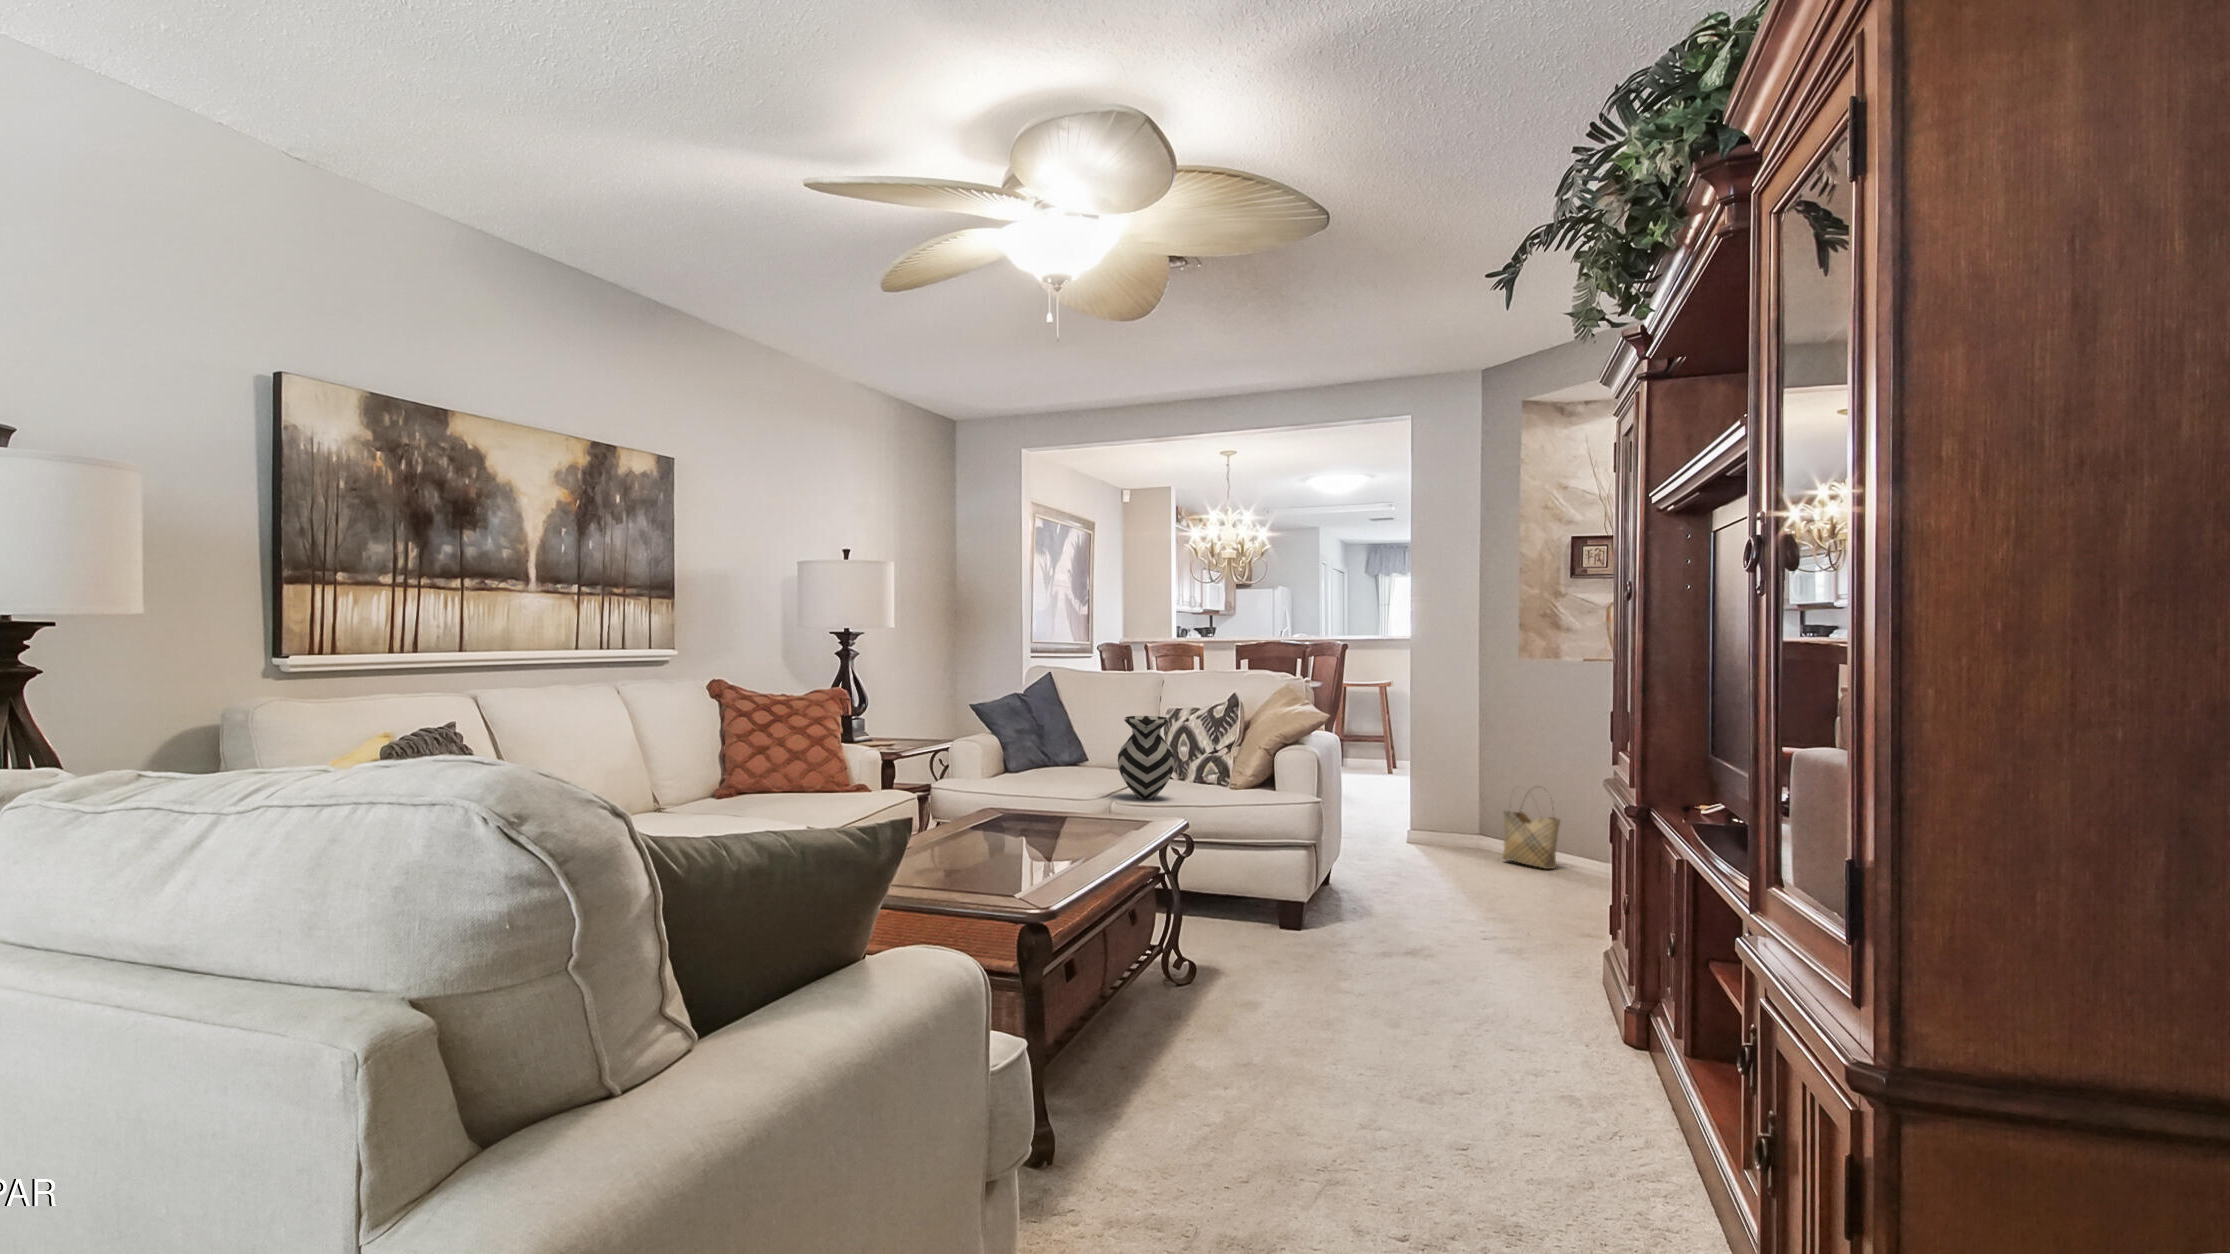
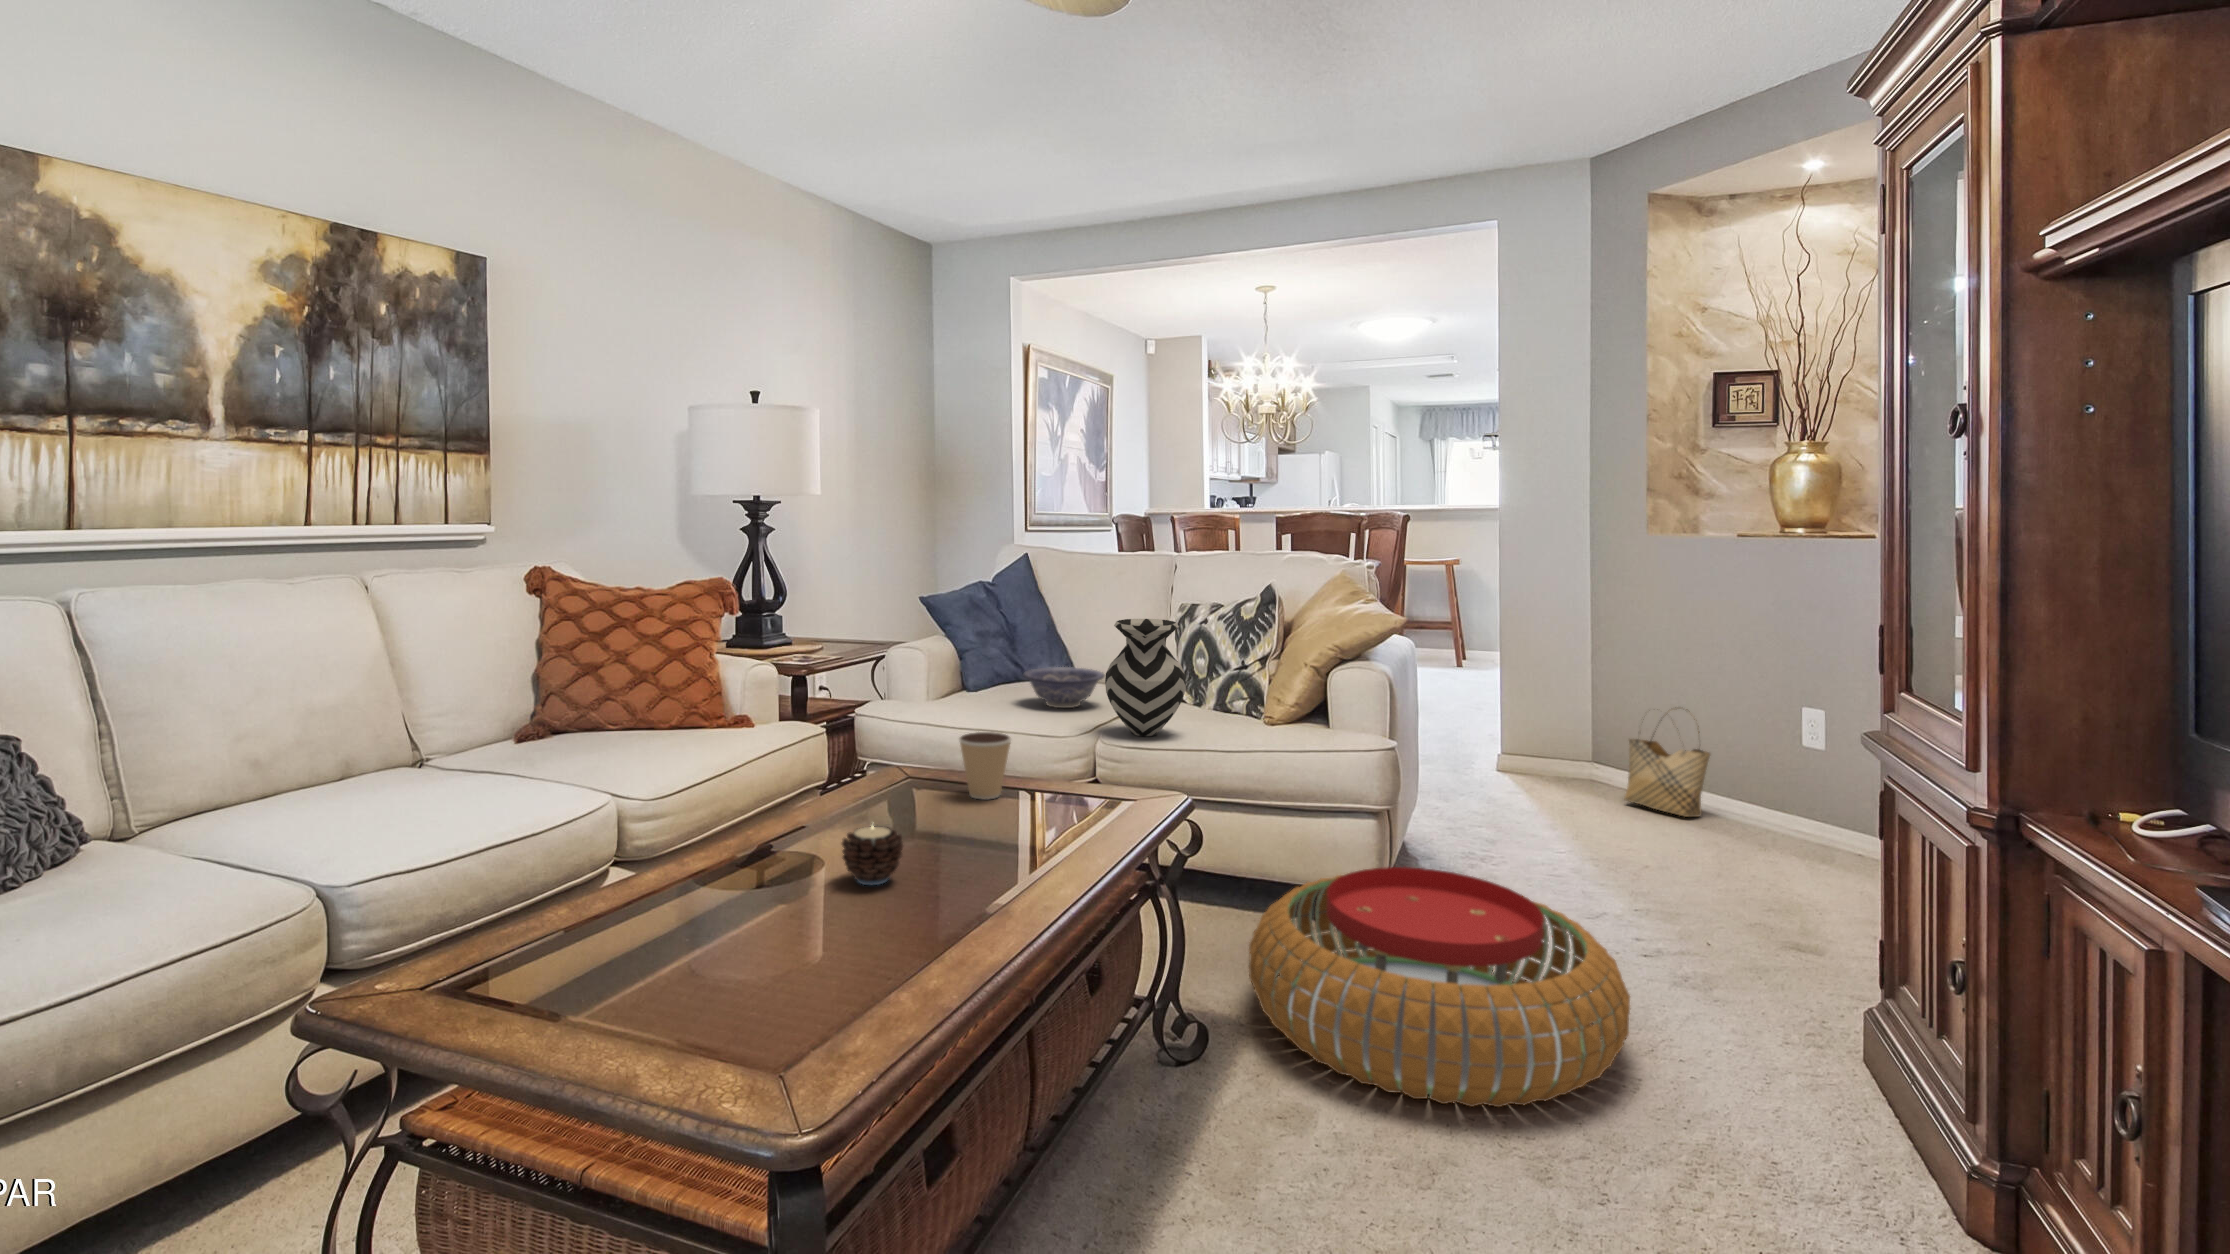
decorative bowl: none [1053,755,1113,784] -> present [1023,667,1104,708]
coffee cup: none [1033,785,1068,828] -> present [959,732,1011,800]
candle: none [984,823,1022,860] -> present [842,826,903,885]
pouf: none [1224,876,1464,1008] -> present [1249,867,1630,1107]

